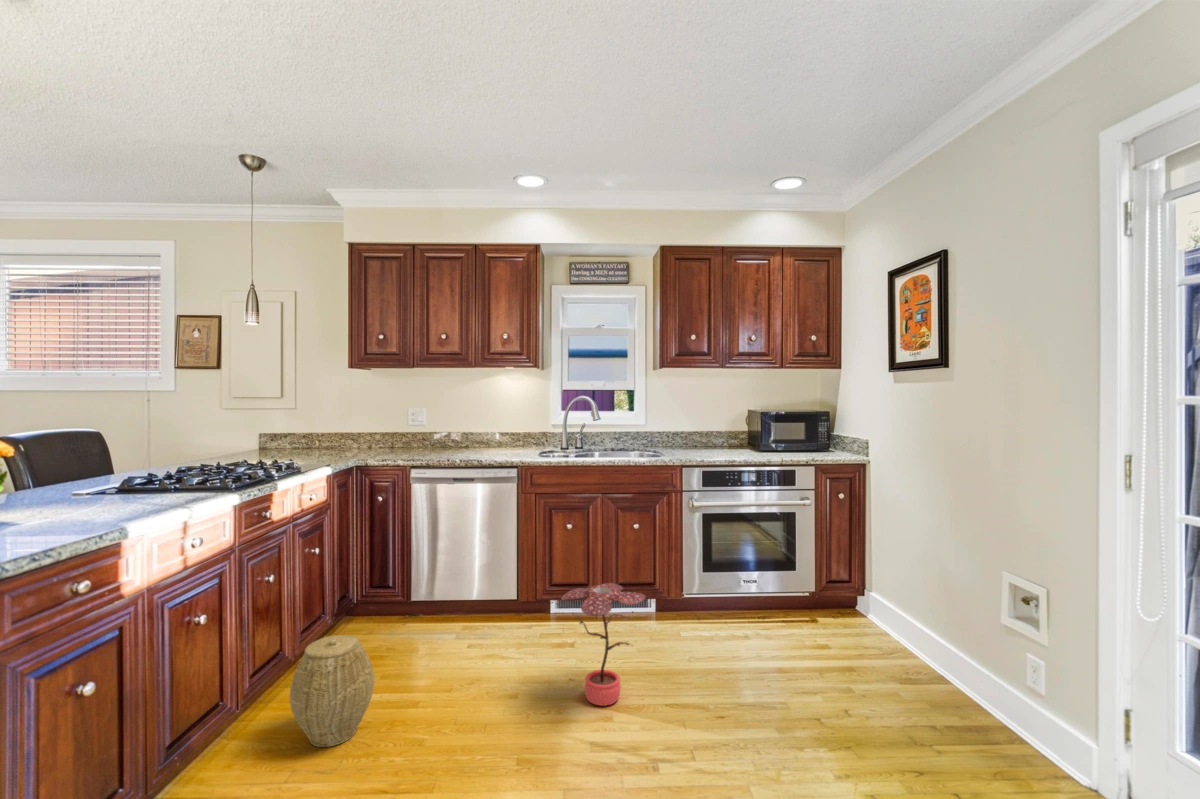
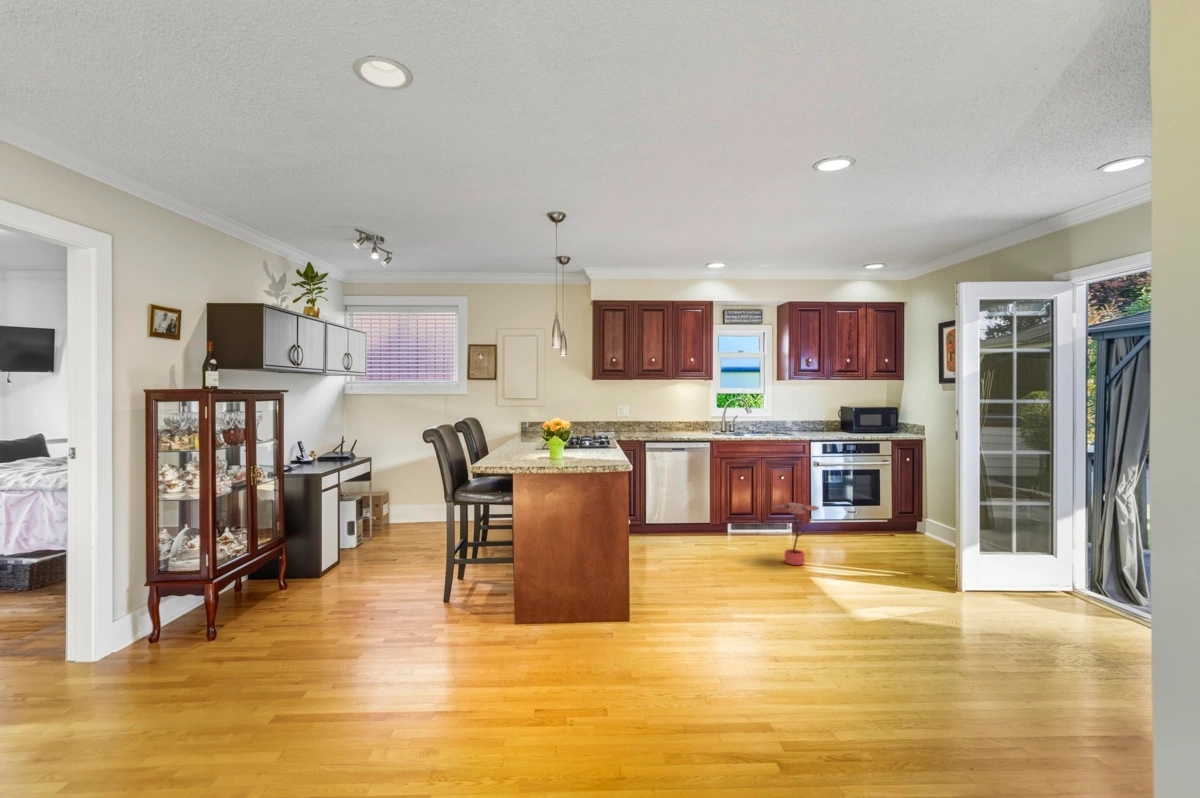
woven basket: present [290,635,374,747] -> none [648,525,688,577]

